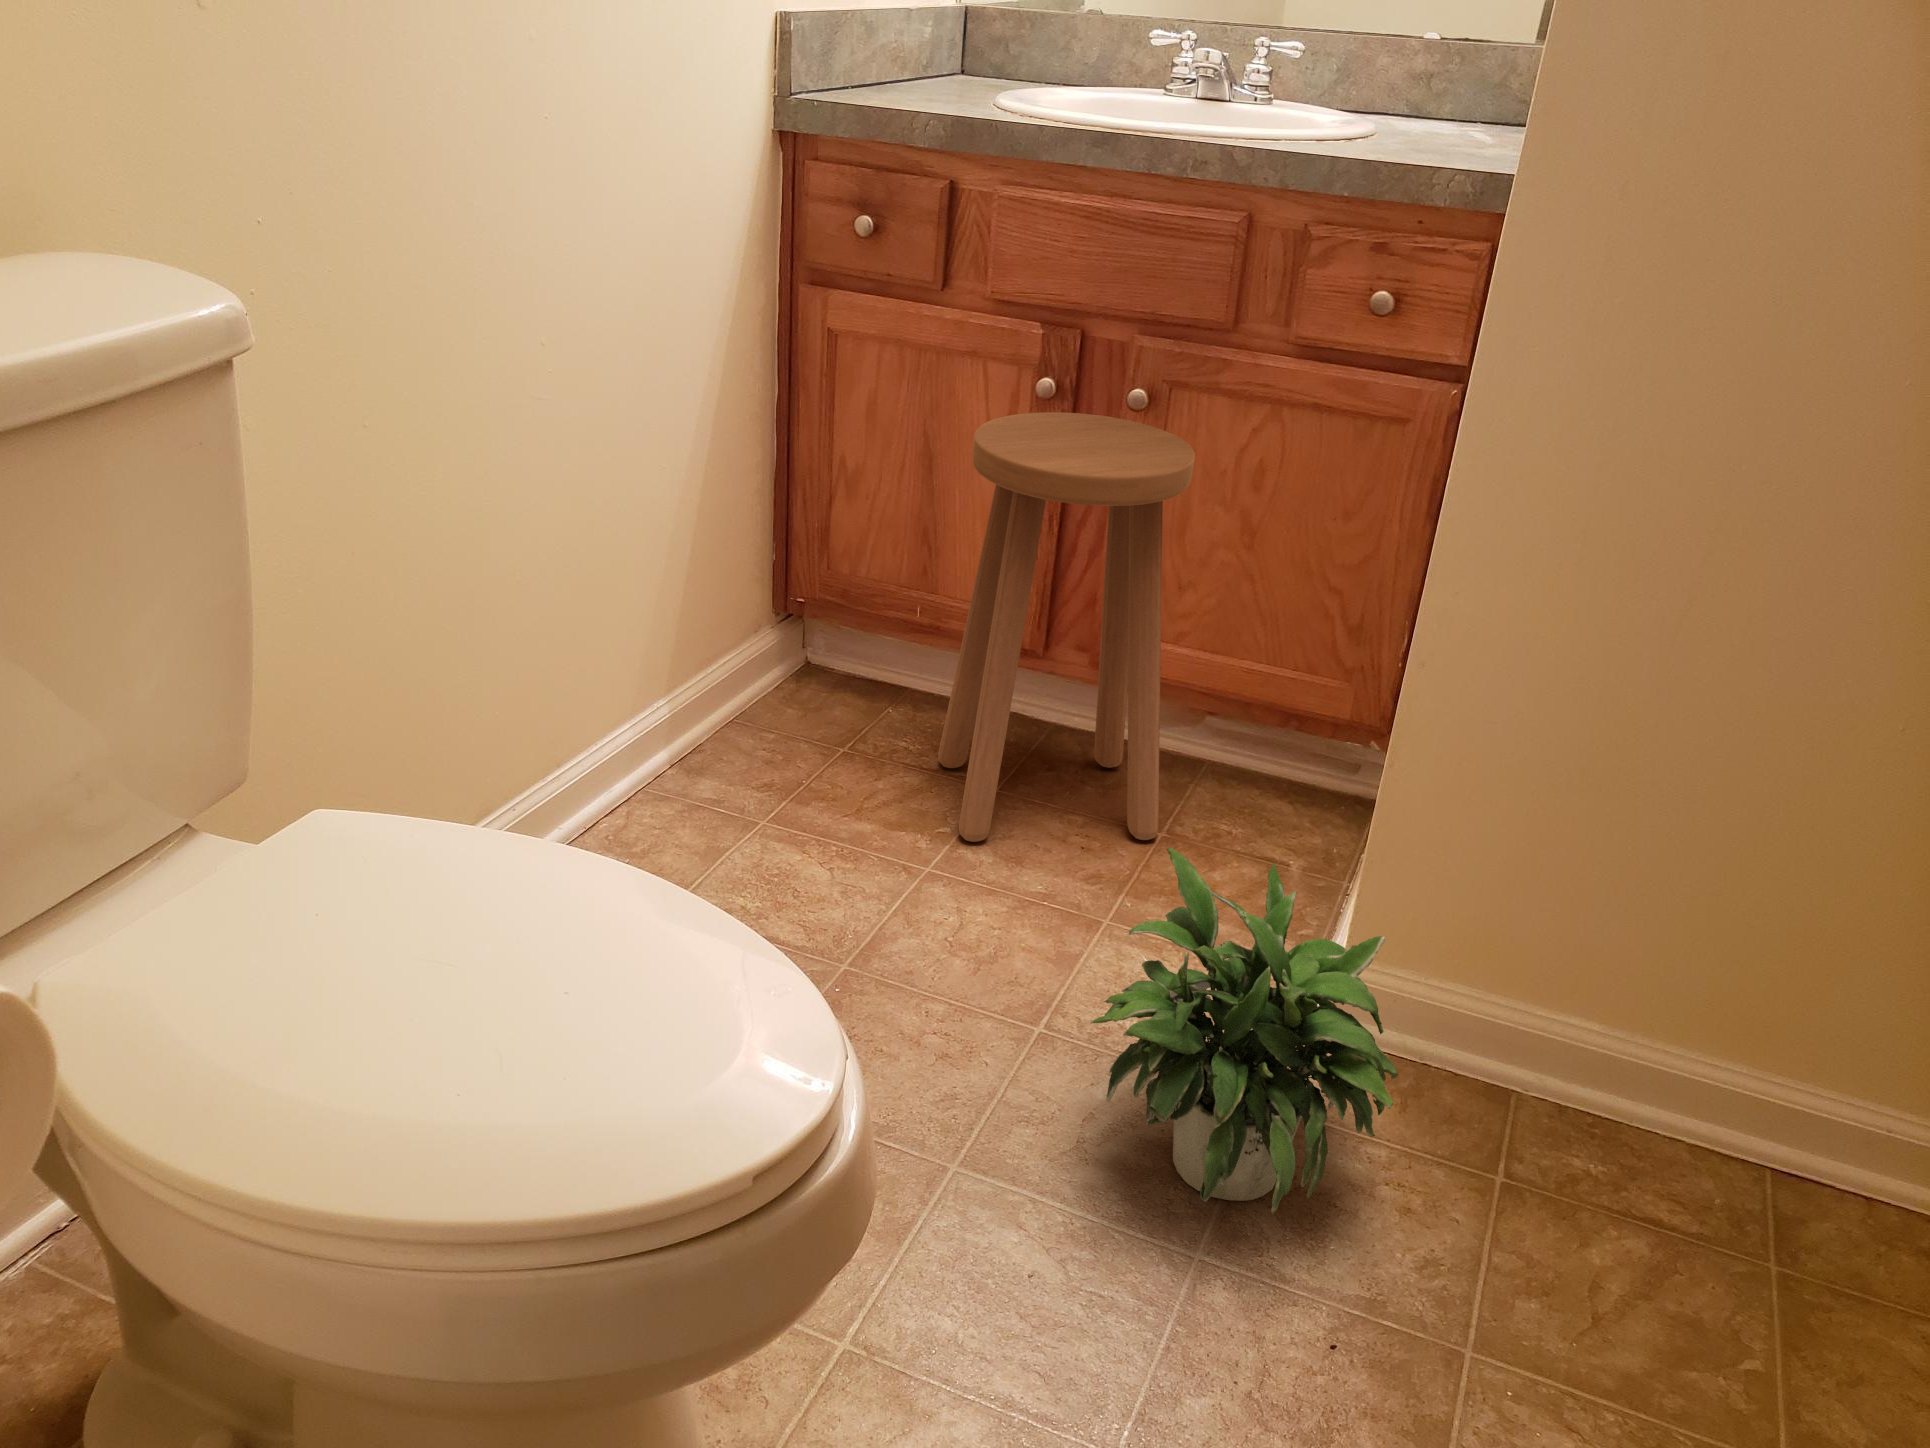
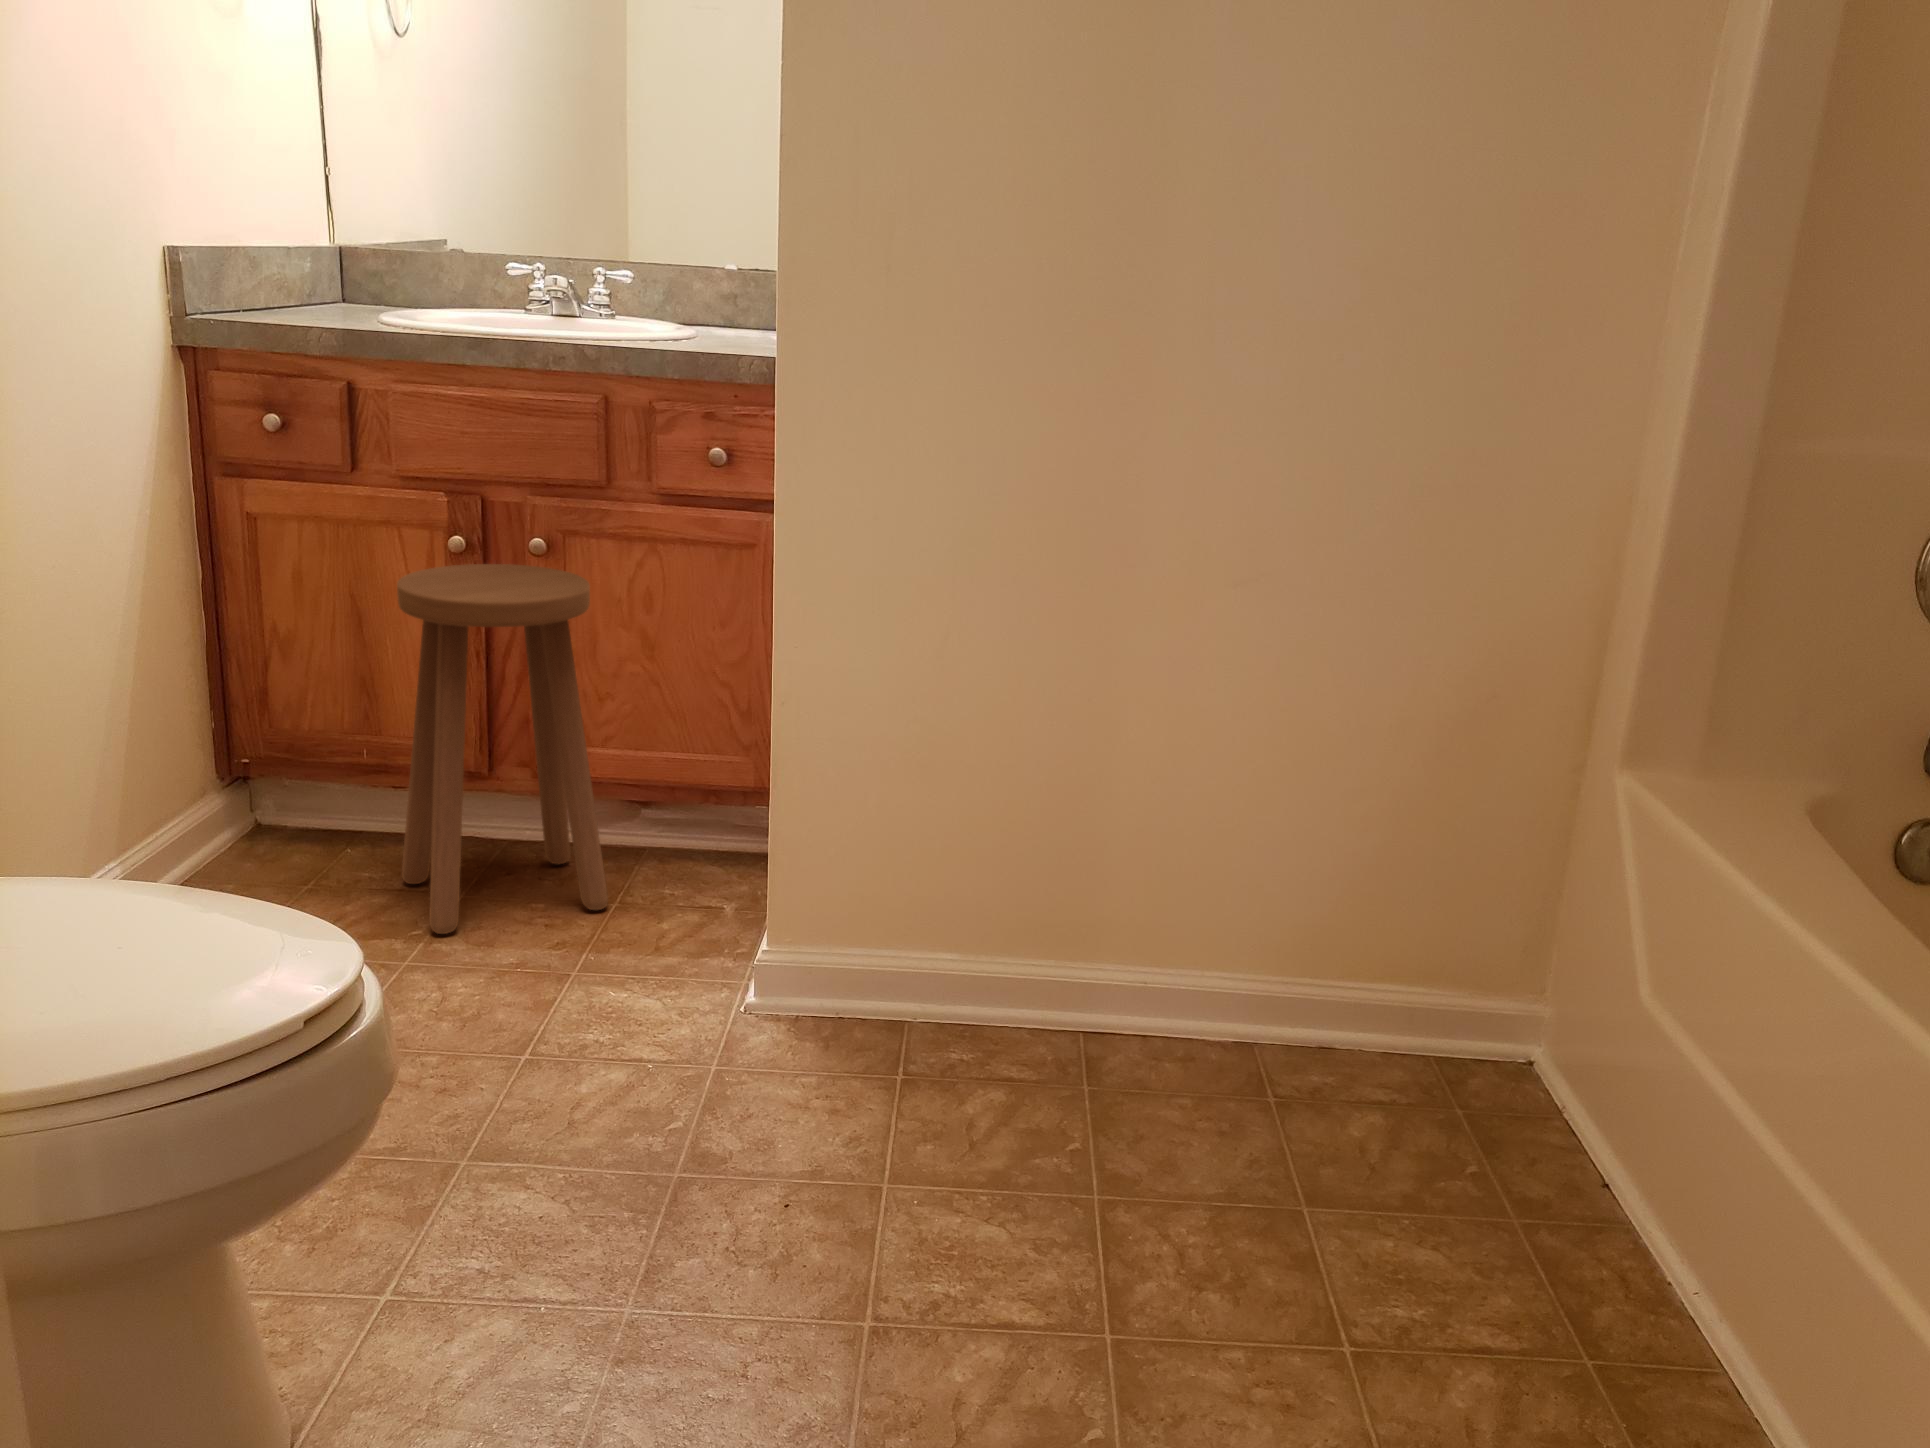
potted plant: present [1091,848,1398,1214] -> none [561,864,807,1134]

